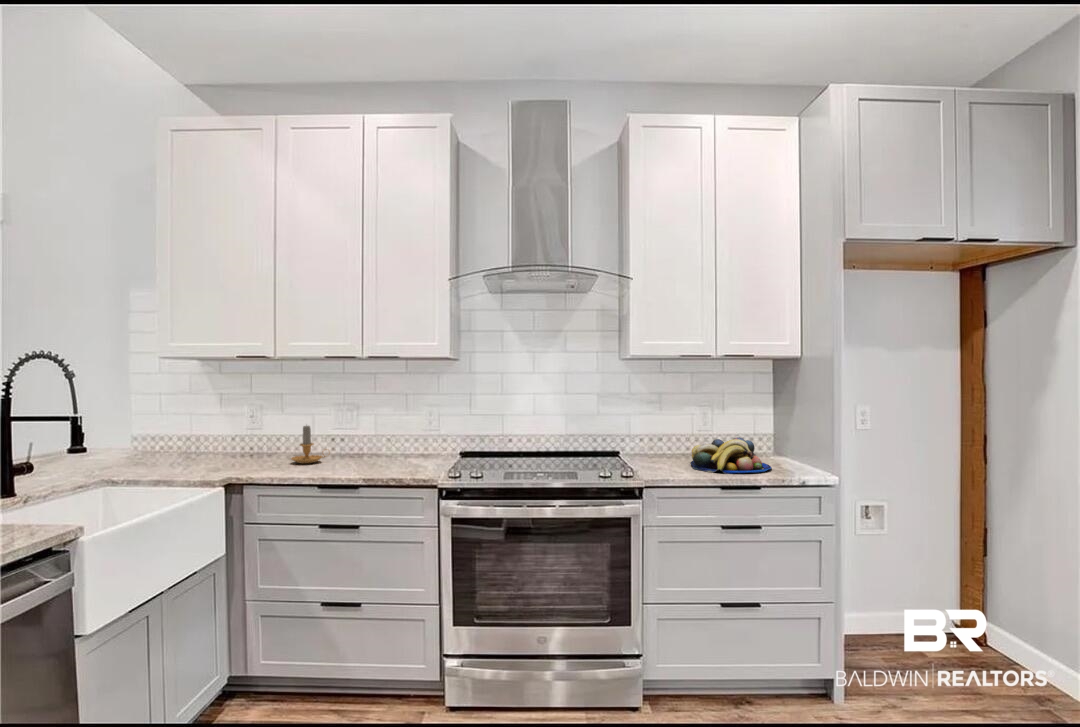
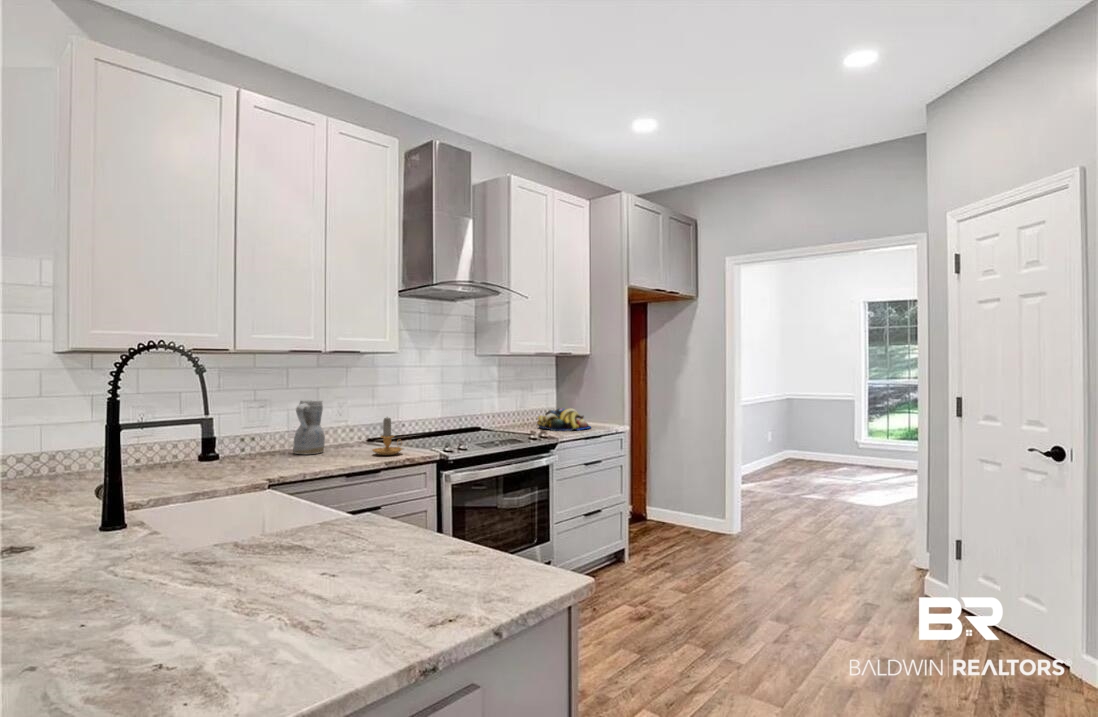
ceramic pitcher: none [351,407,388,461] -> present [293,400,325,454]
candle: present [291,426,325,464] -> present [372,417,402,455]

